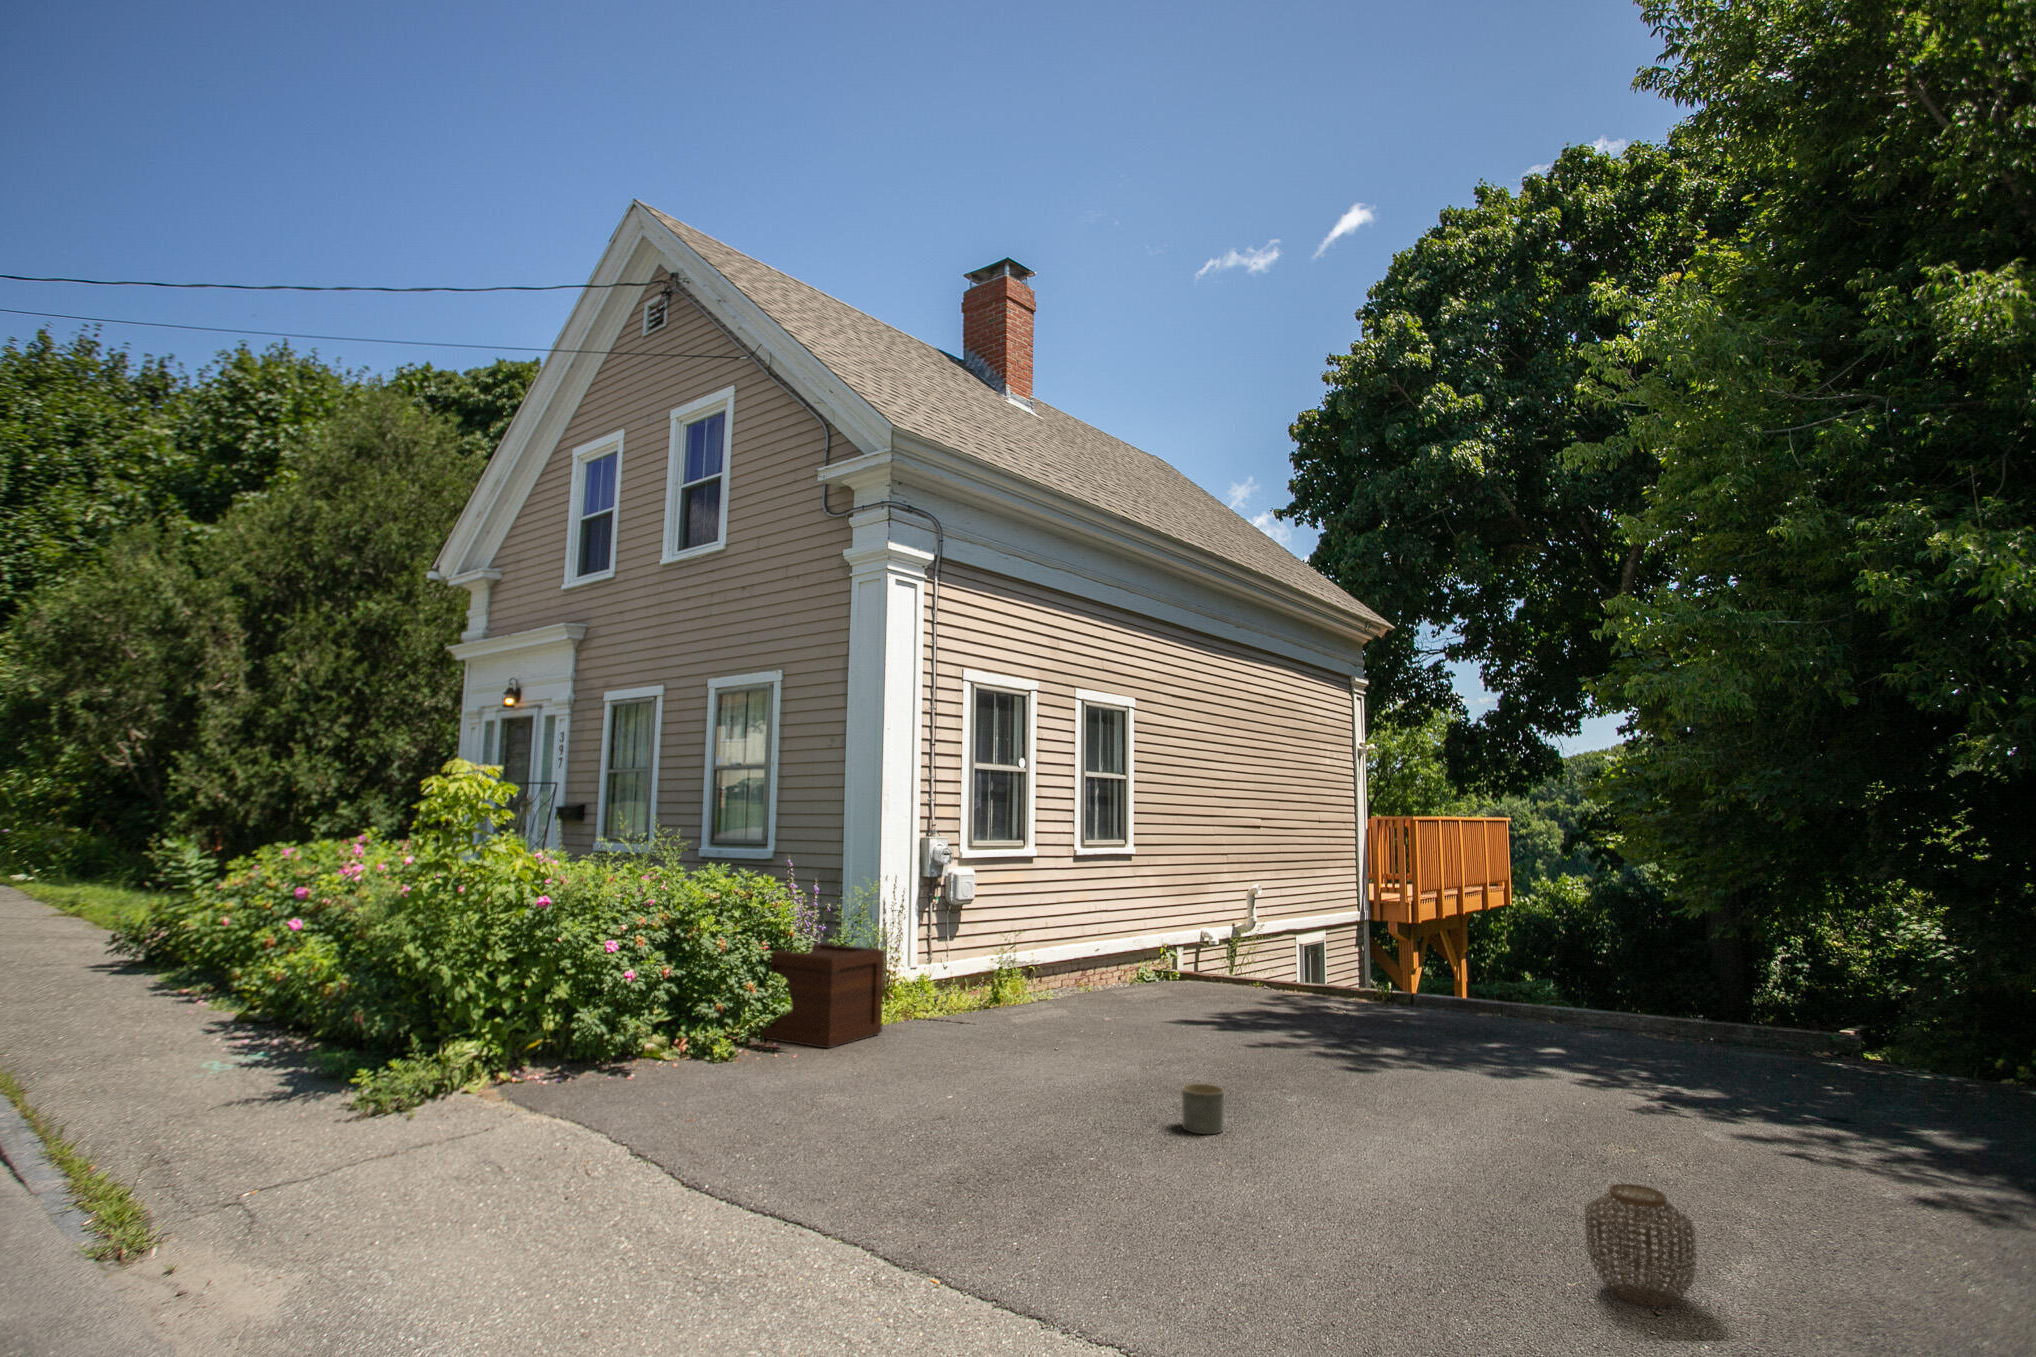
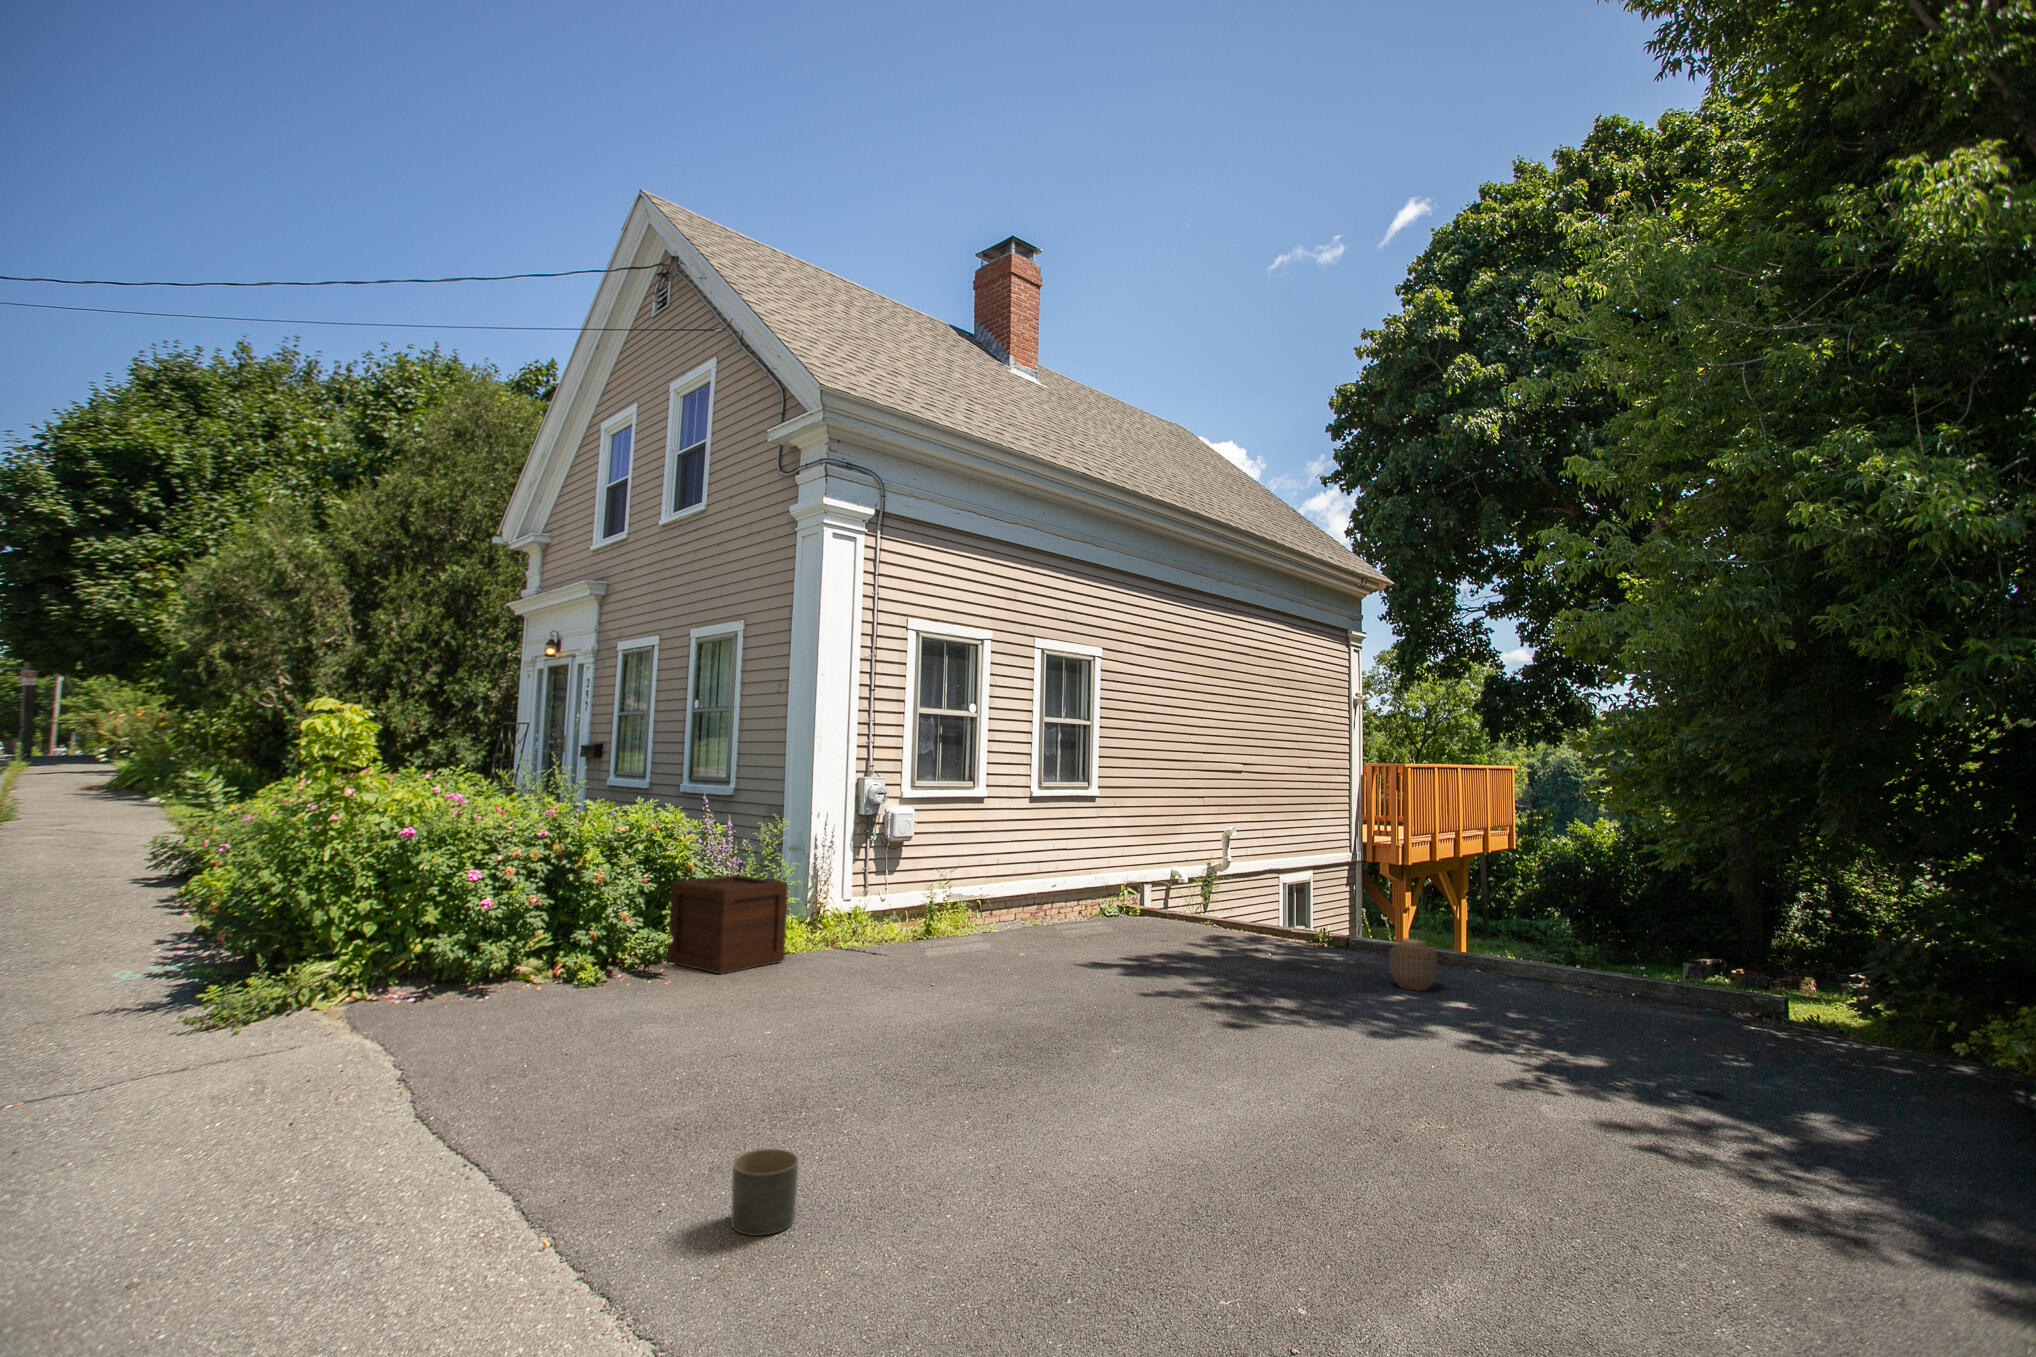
planter: present [1181,1084,1224,1134] -> present [731,1149,799,1236]
woven basket: present [1585,1184,1696,1307] -> present [1389,938,1437,990]

